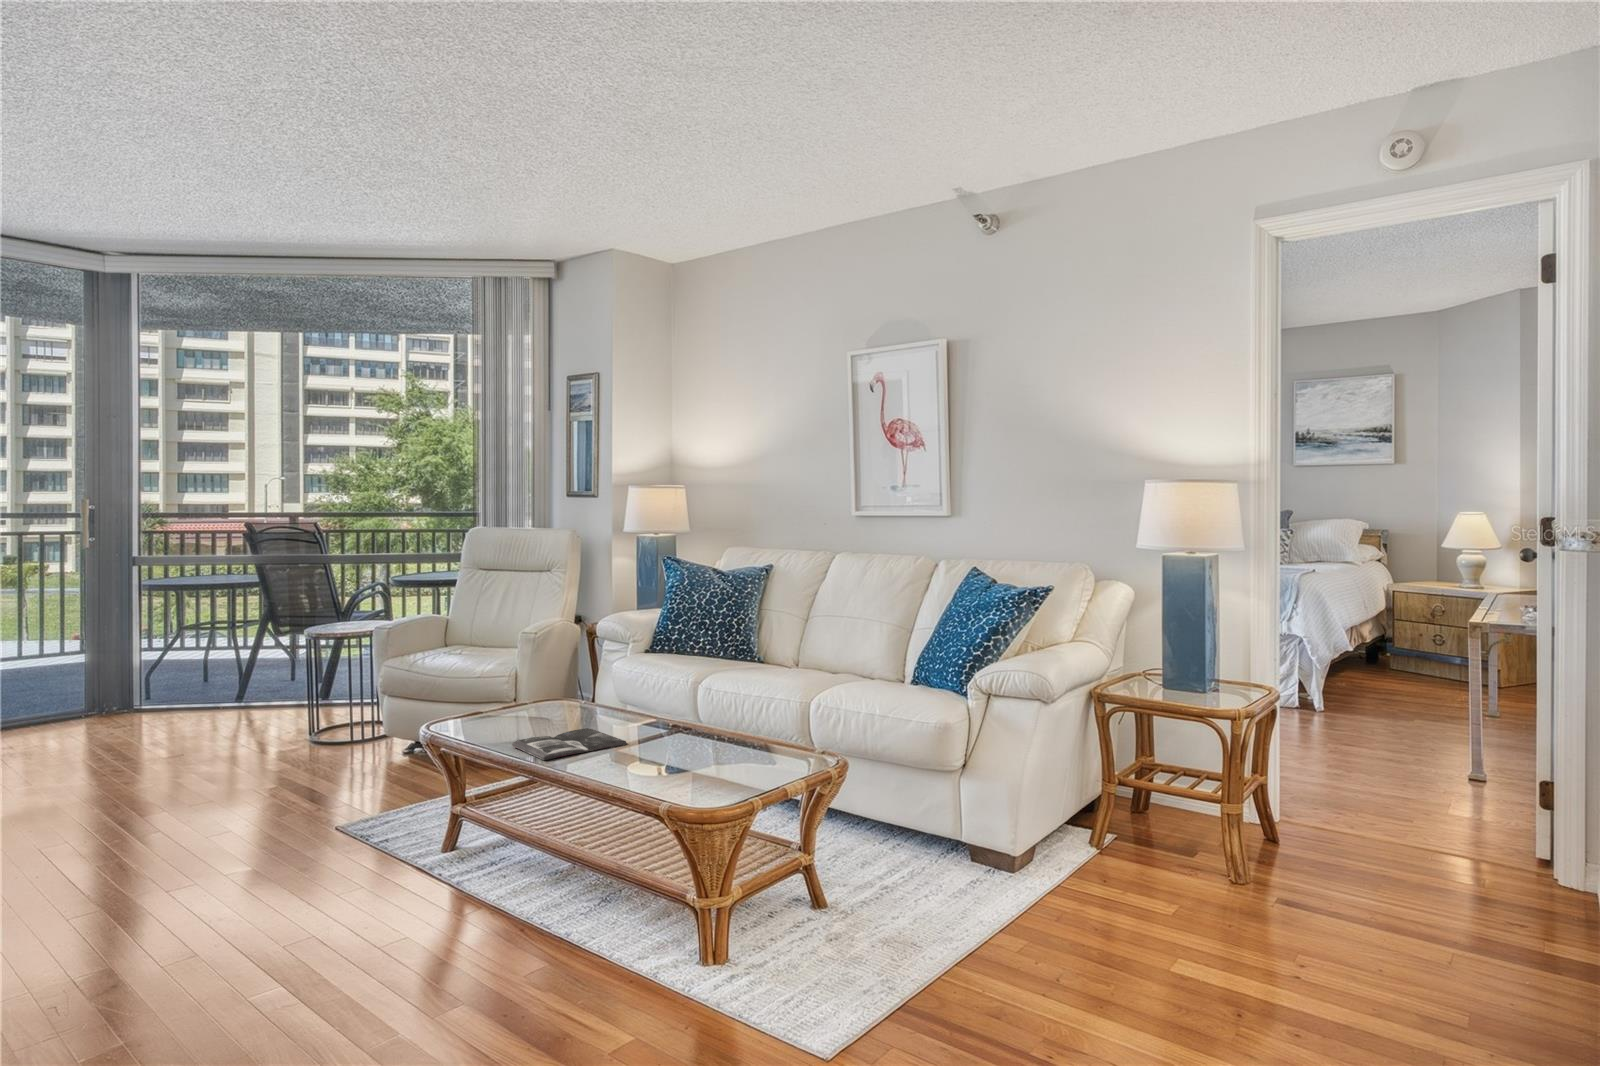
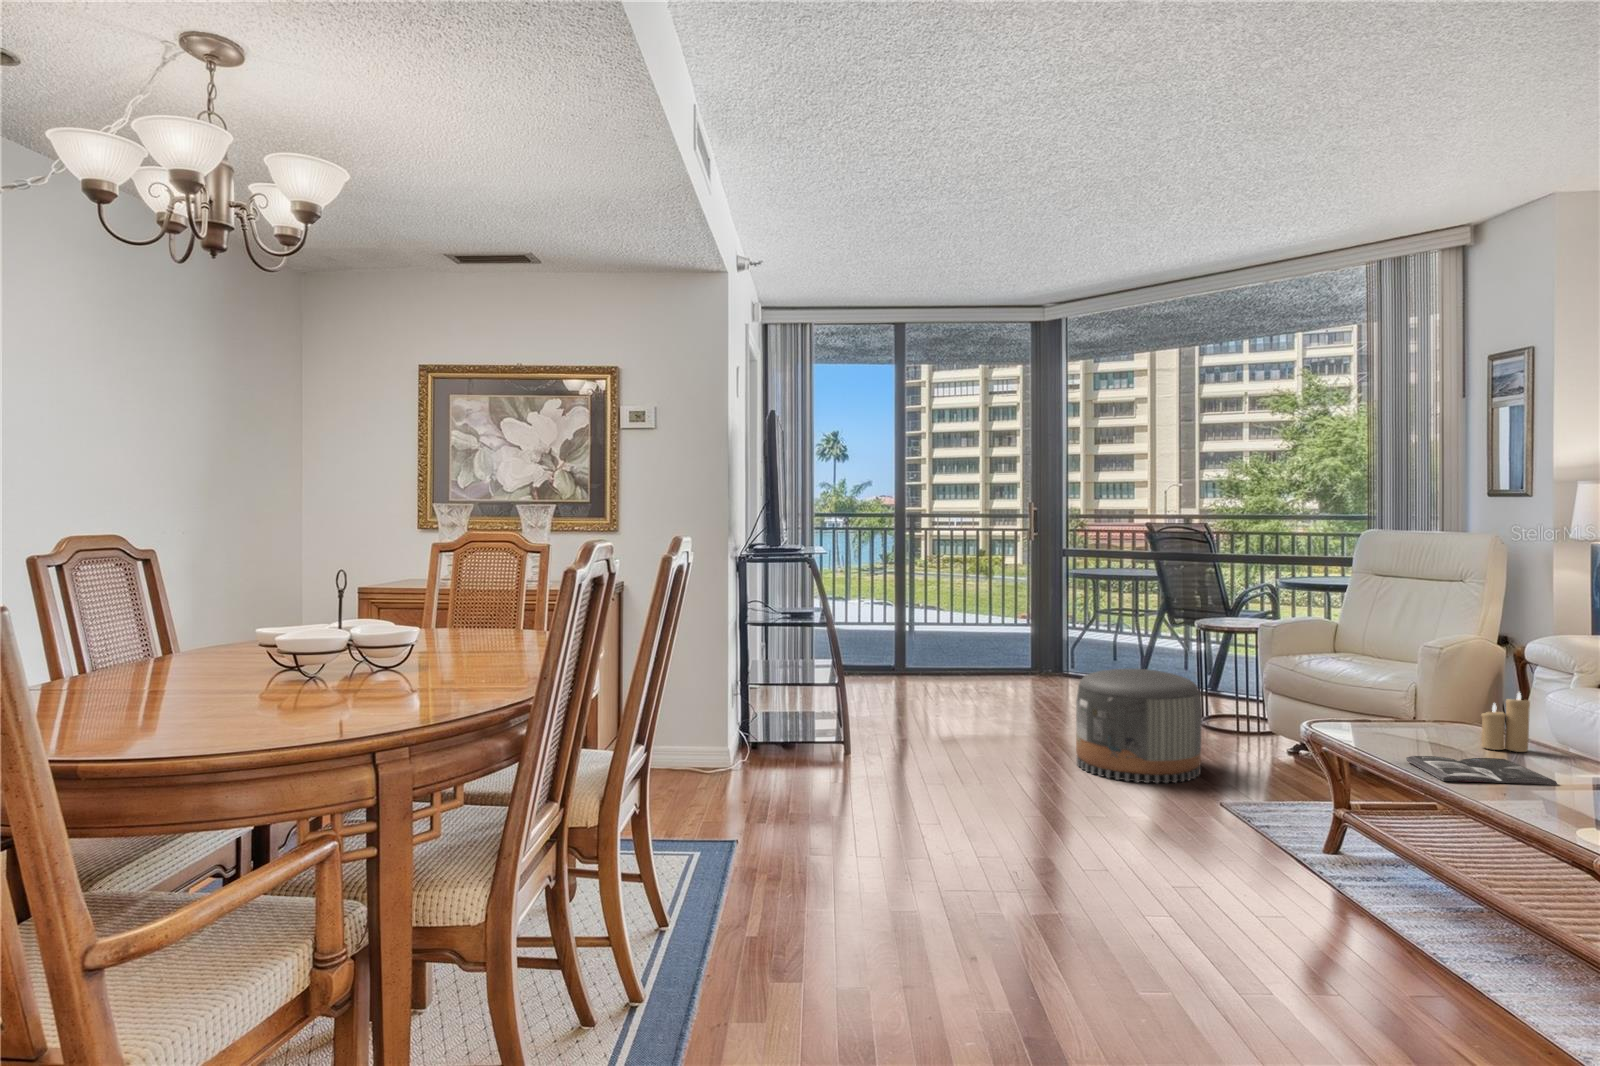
candle: none [569,667,604,720] -> present [1481,693,1530,752]
pouf: none [154,689,312,825] -> present [1076,669,1202,783]

